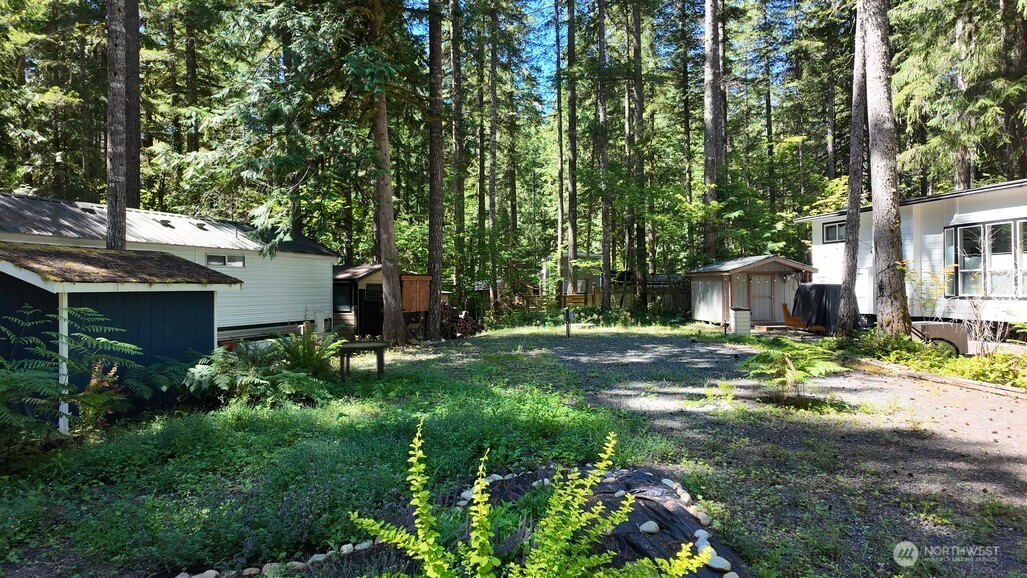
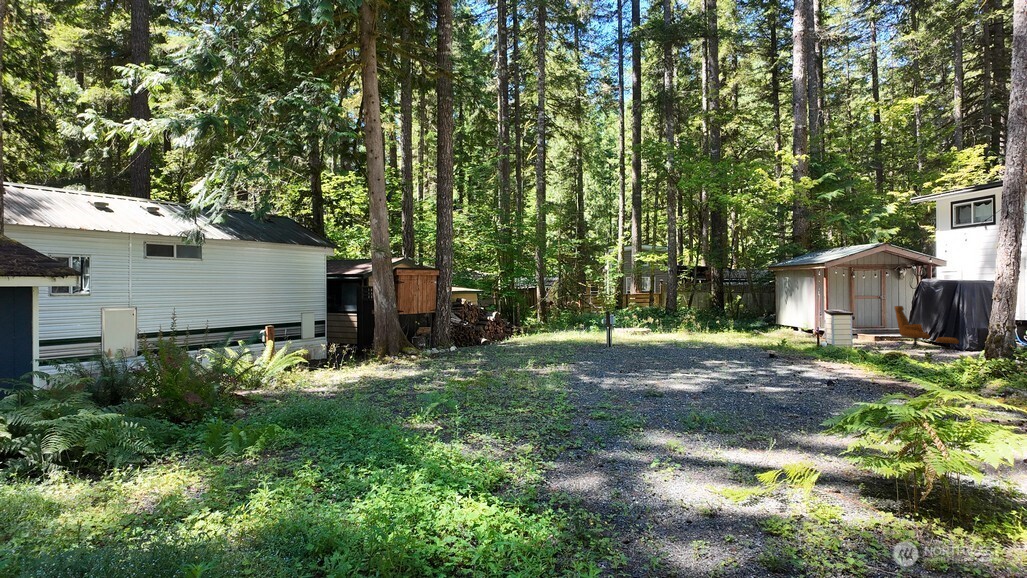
round table: present [335,340,392,381] -> none [284,355,361,408]

